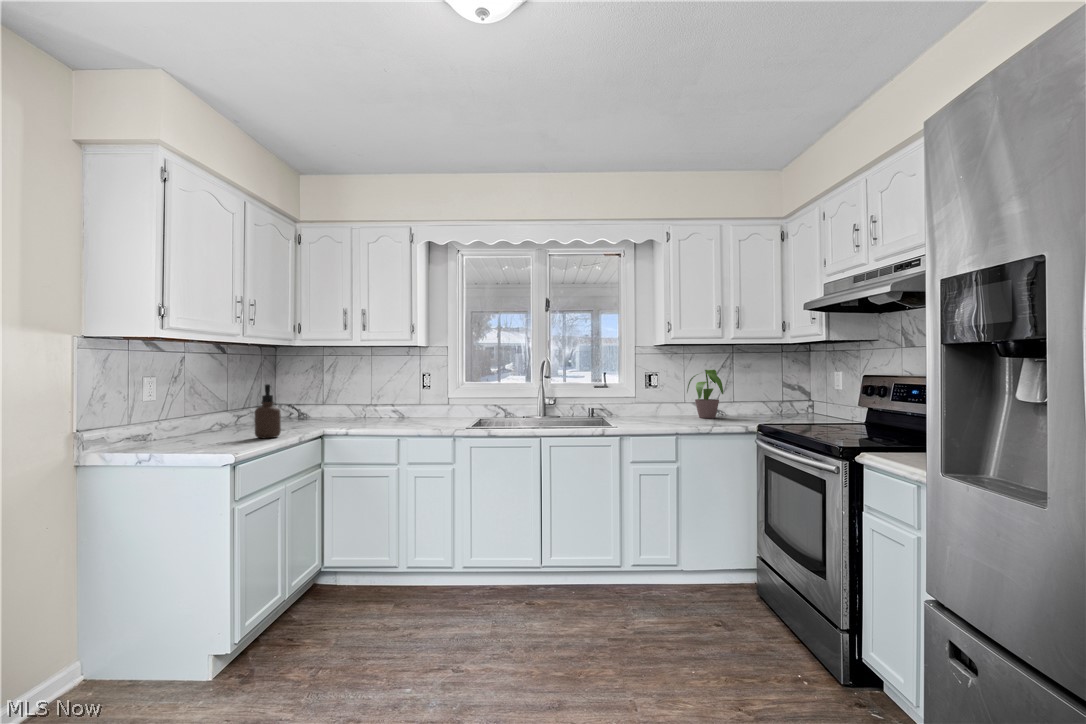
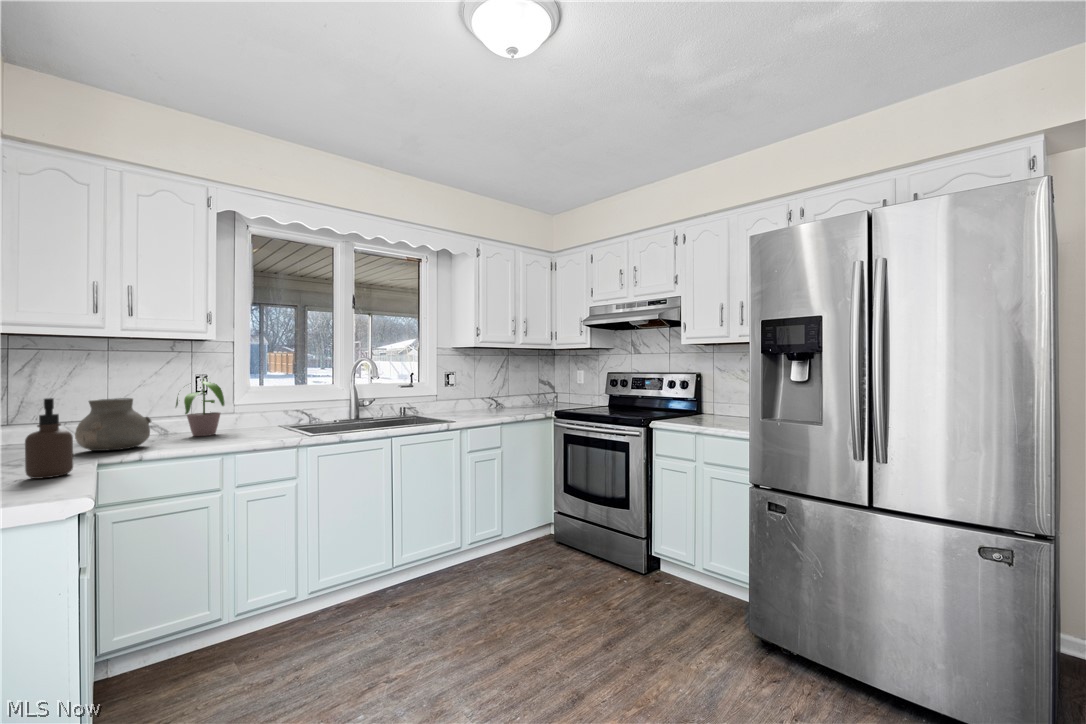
potted plant: present [687,370,723,418] -> present [176,378,224,436]
vase: none [326,387,371,425] -> present [75,398,151,451]

